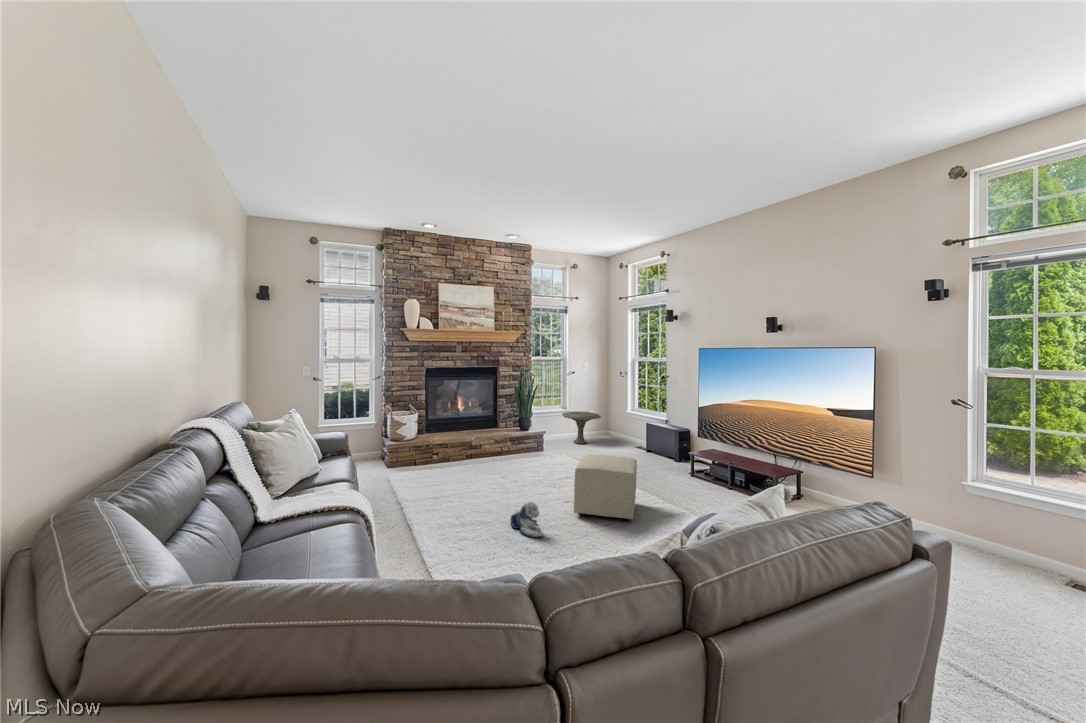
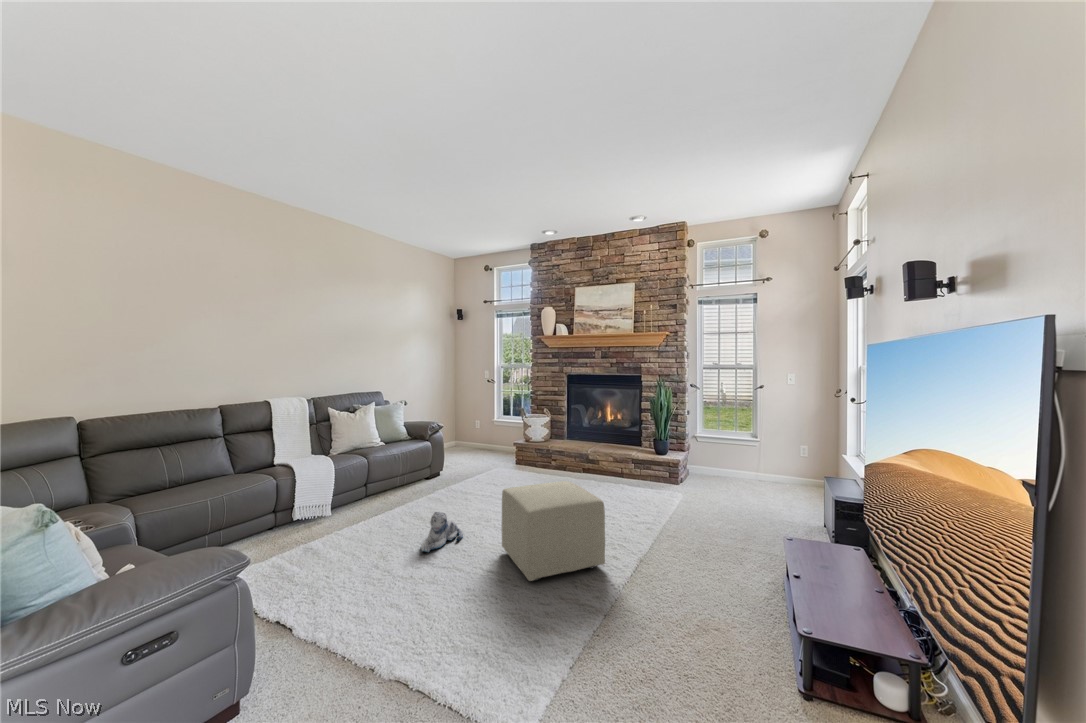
side table: present [562,411,601,444] -> none [726,441,792,490]

